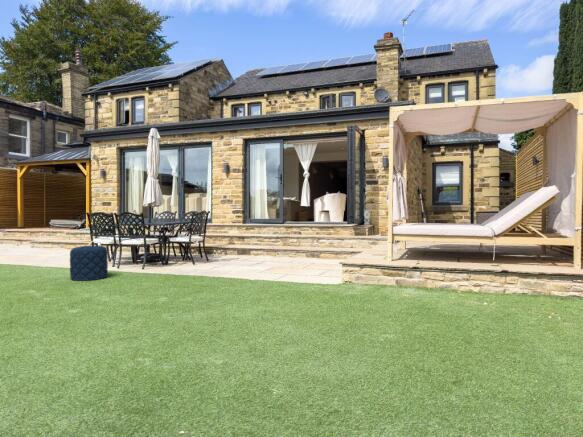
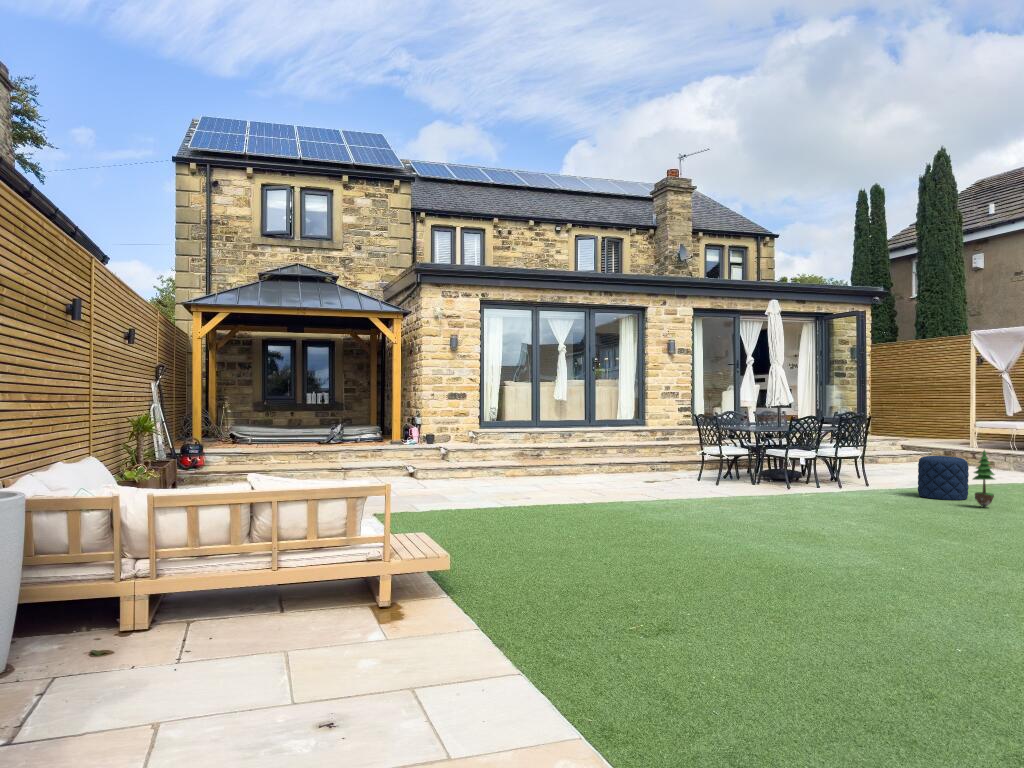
potted tree: none [20,241,39,286] -> present [973,450,995,507]

